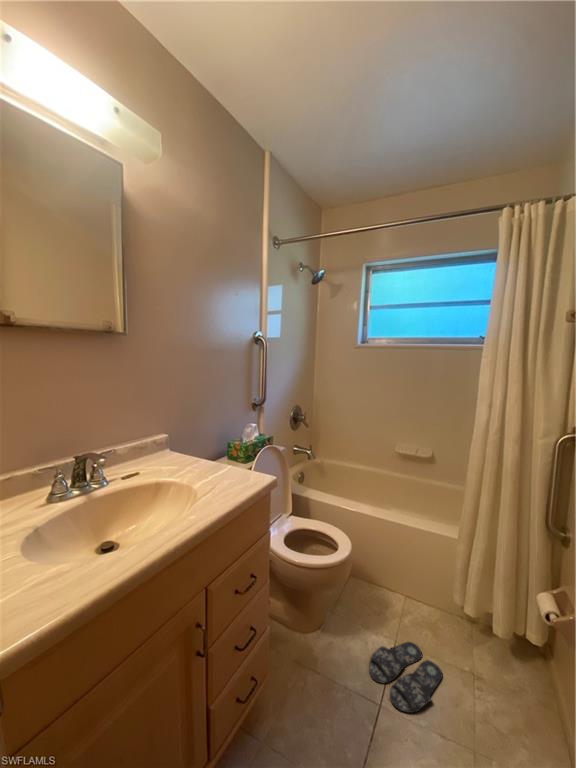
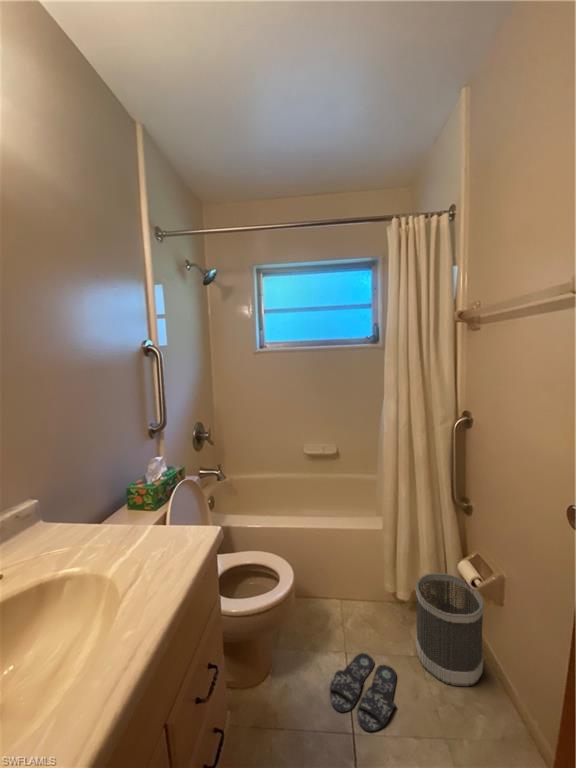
wastebasket: none [473,592,563,726] -> present [415,573,484,686]

